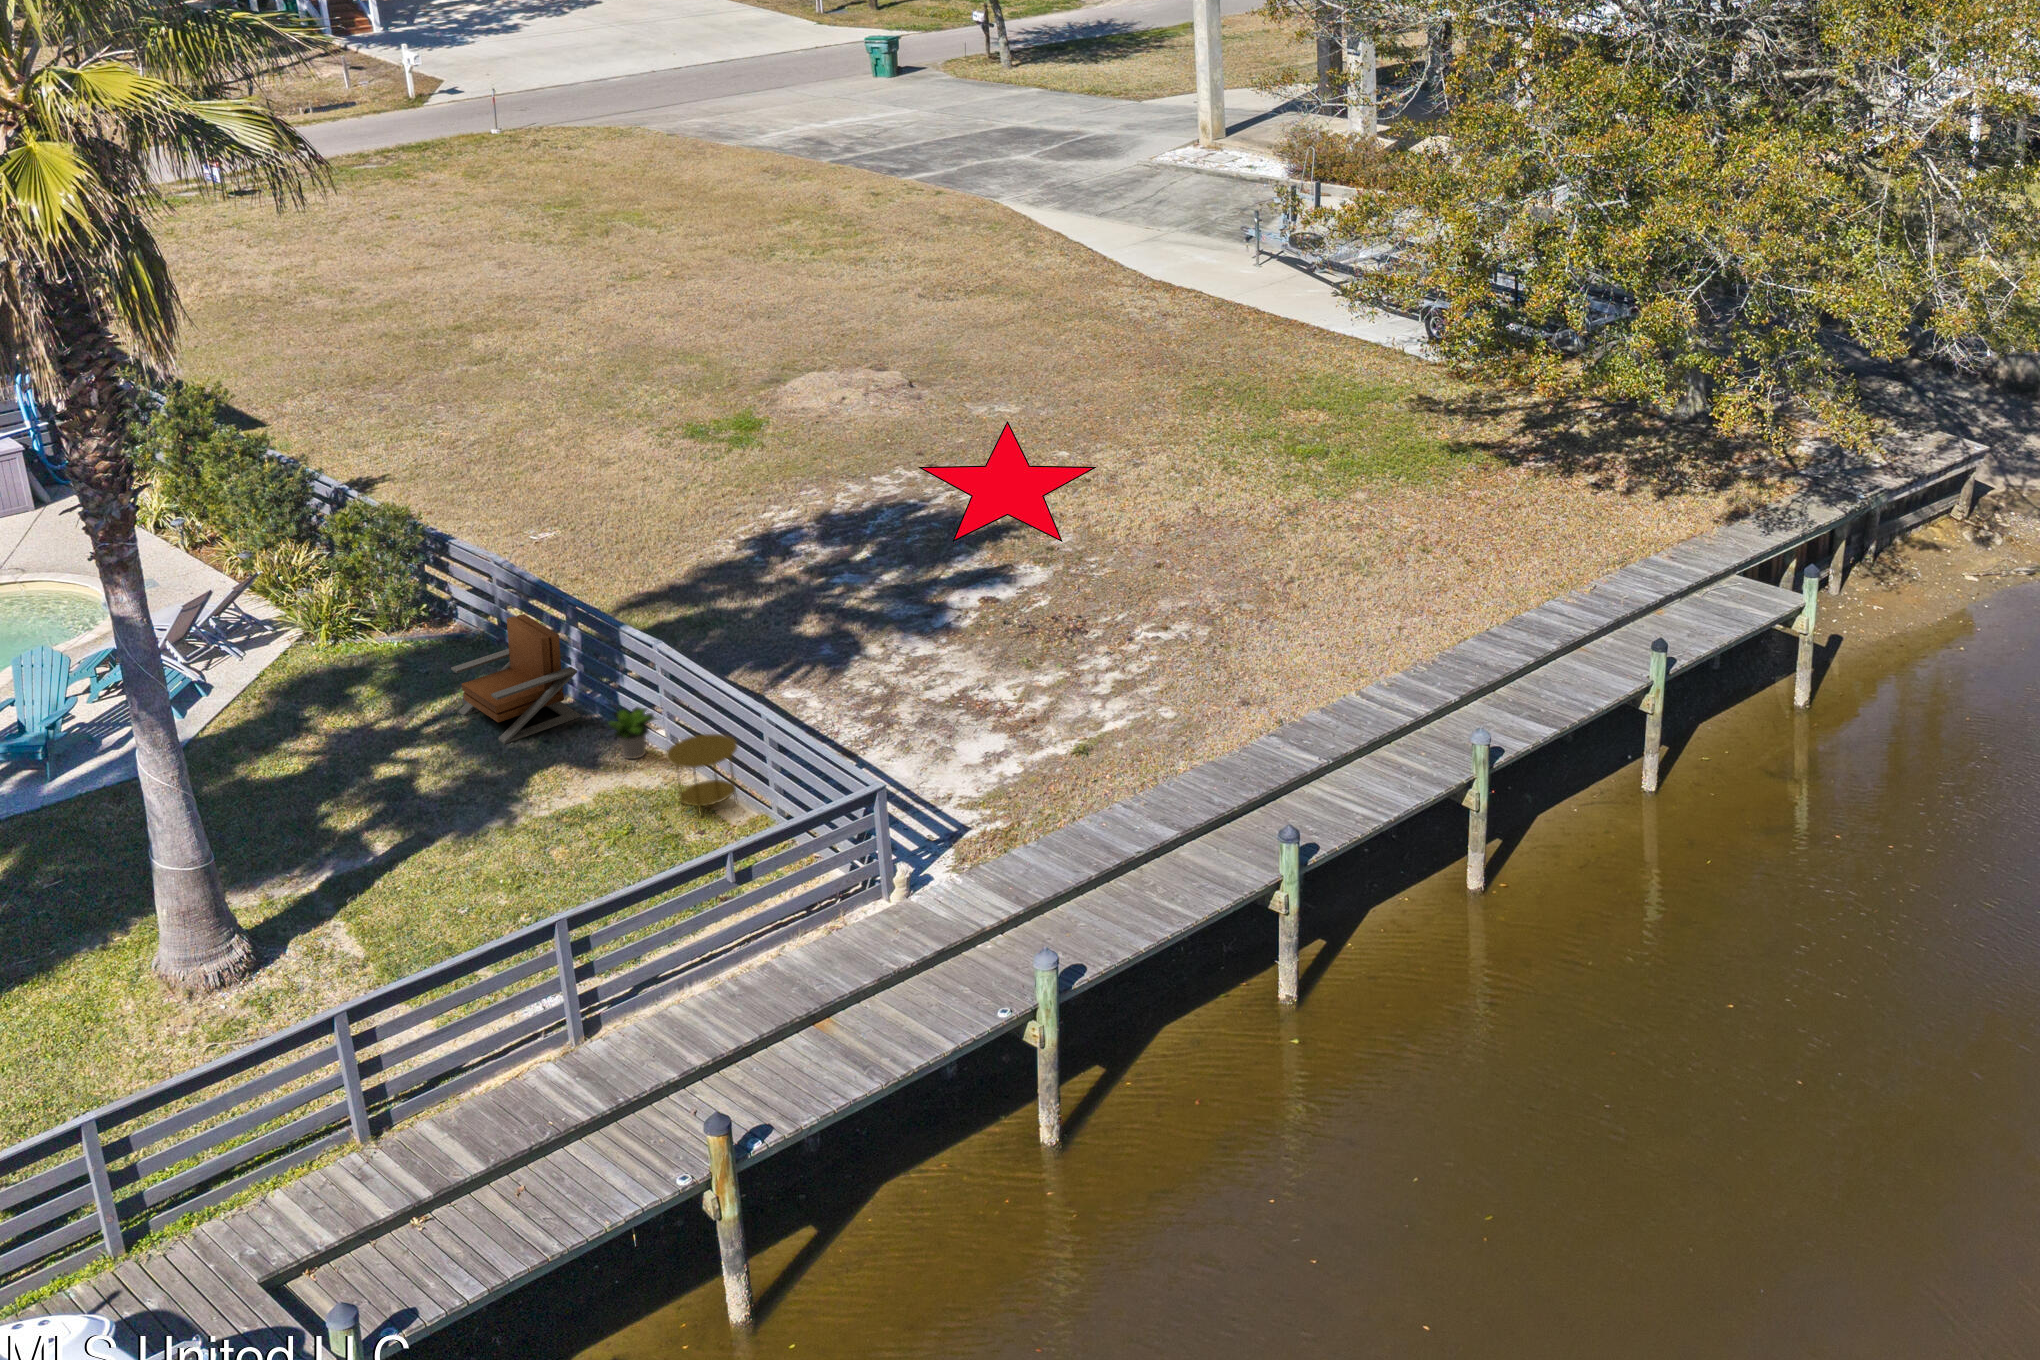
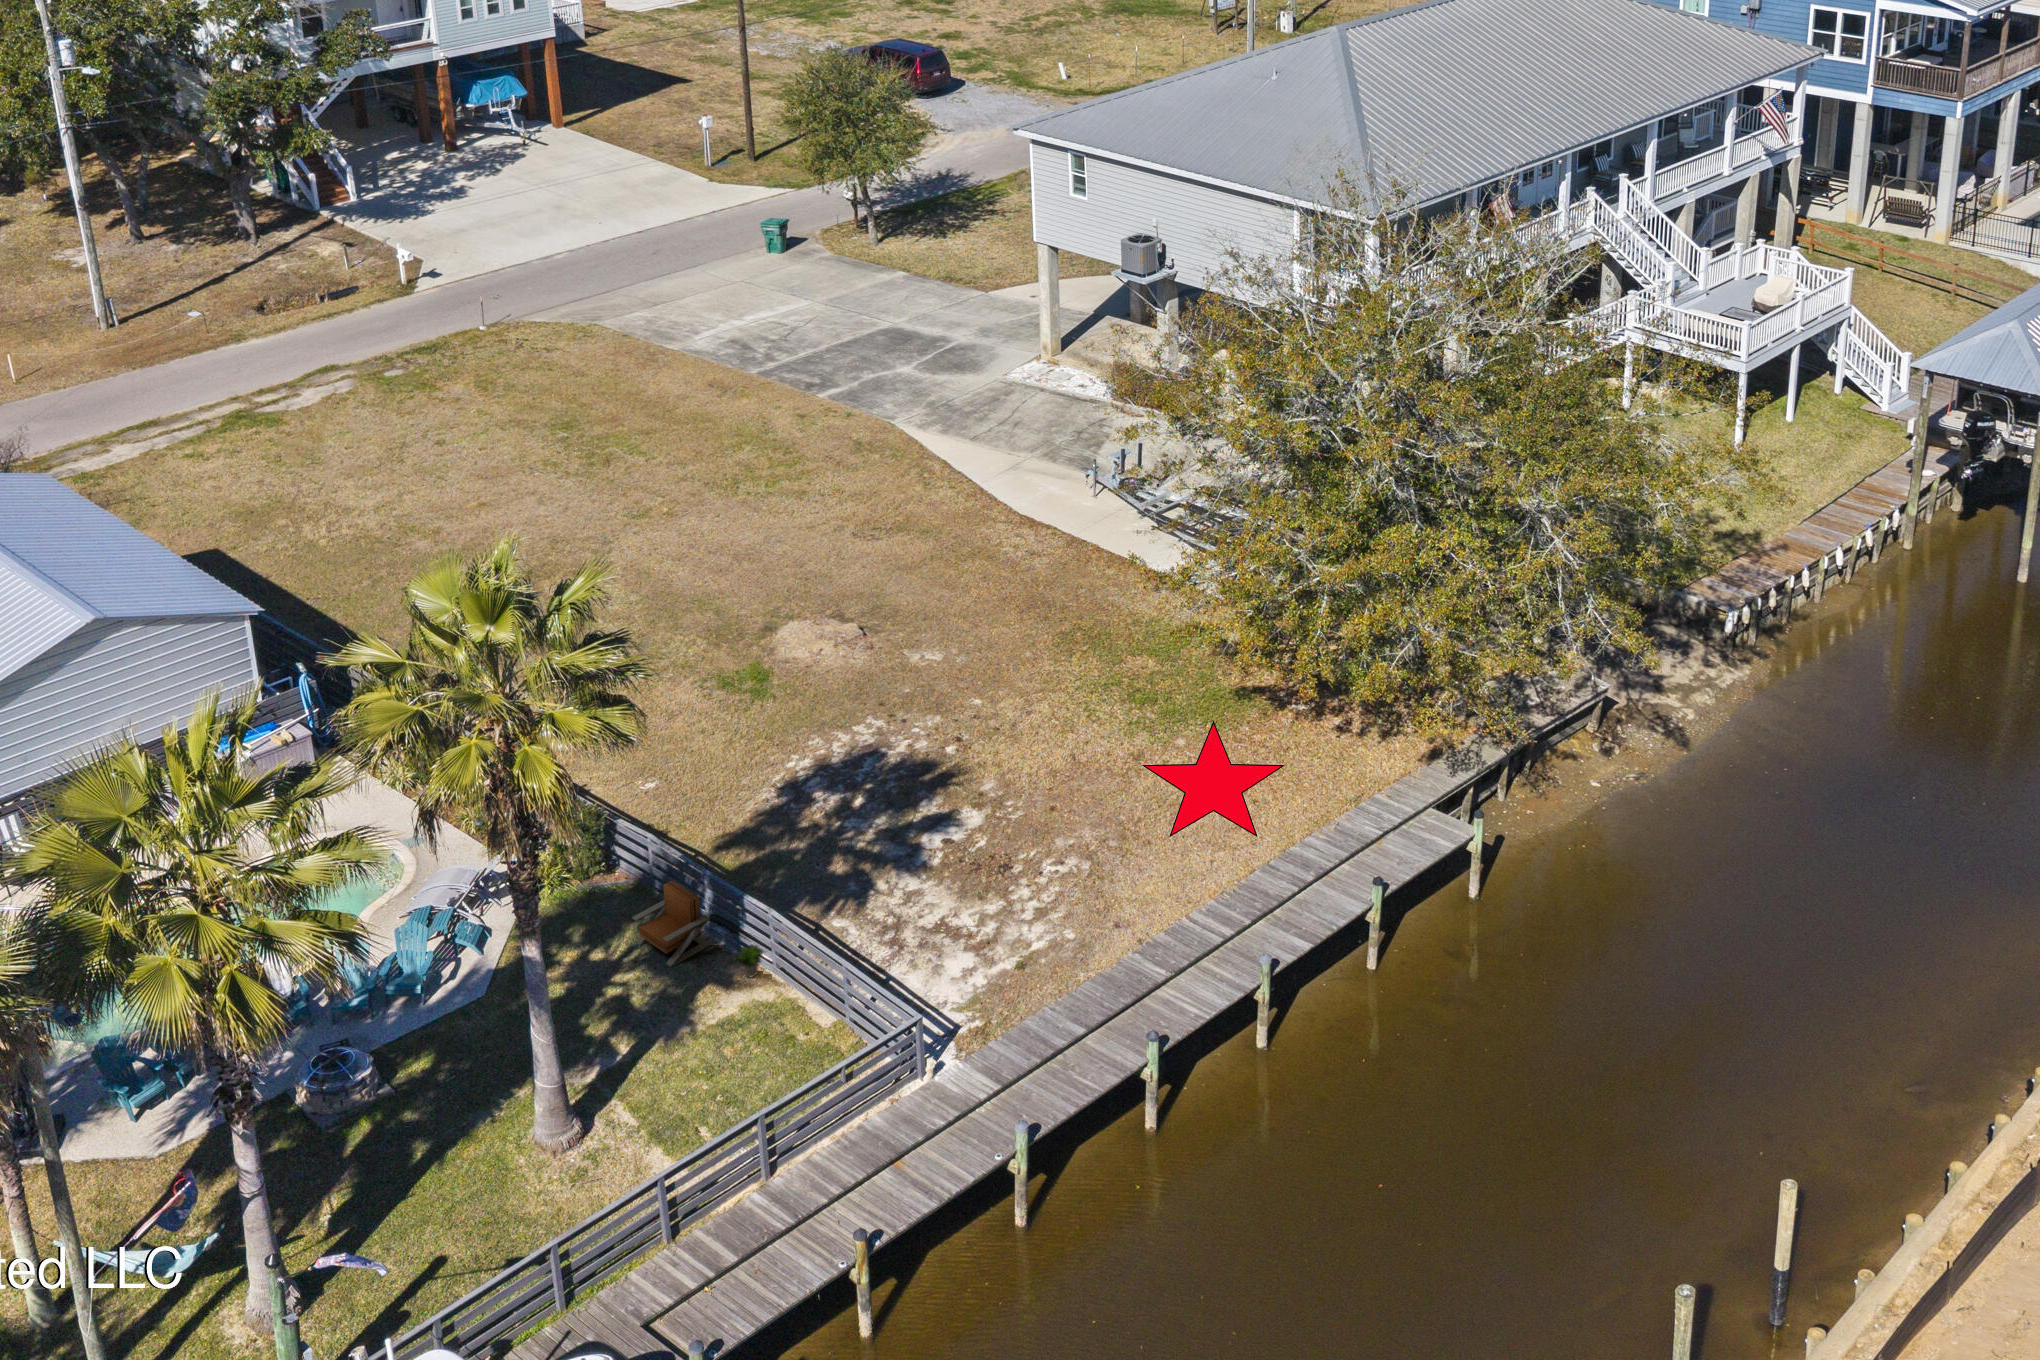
side table: present [666,734,738,817] -> none [781,968,822,1022]

